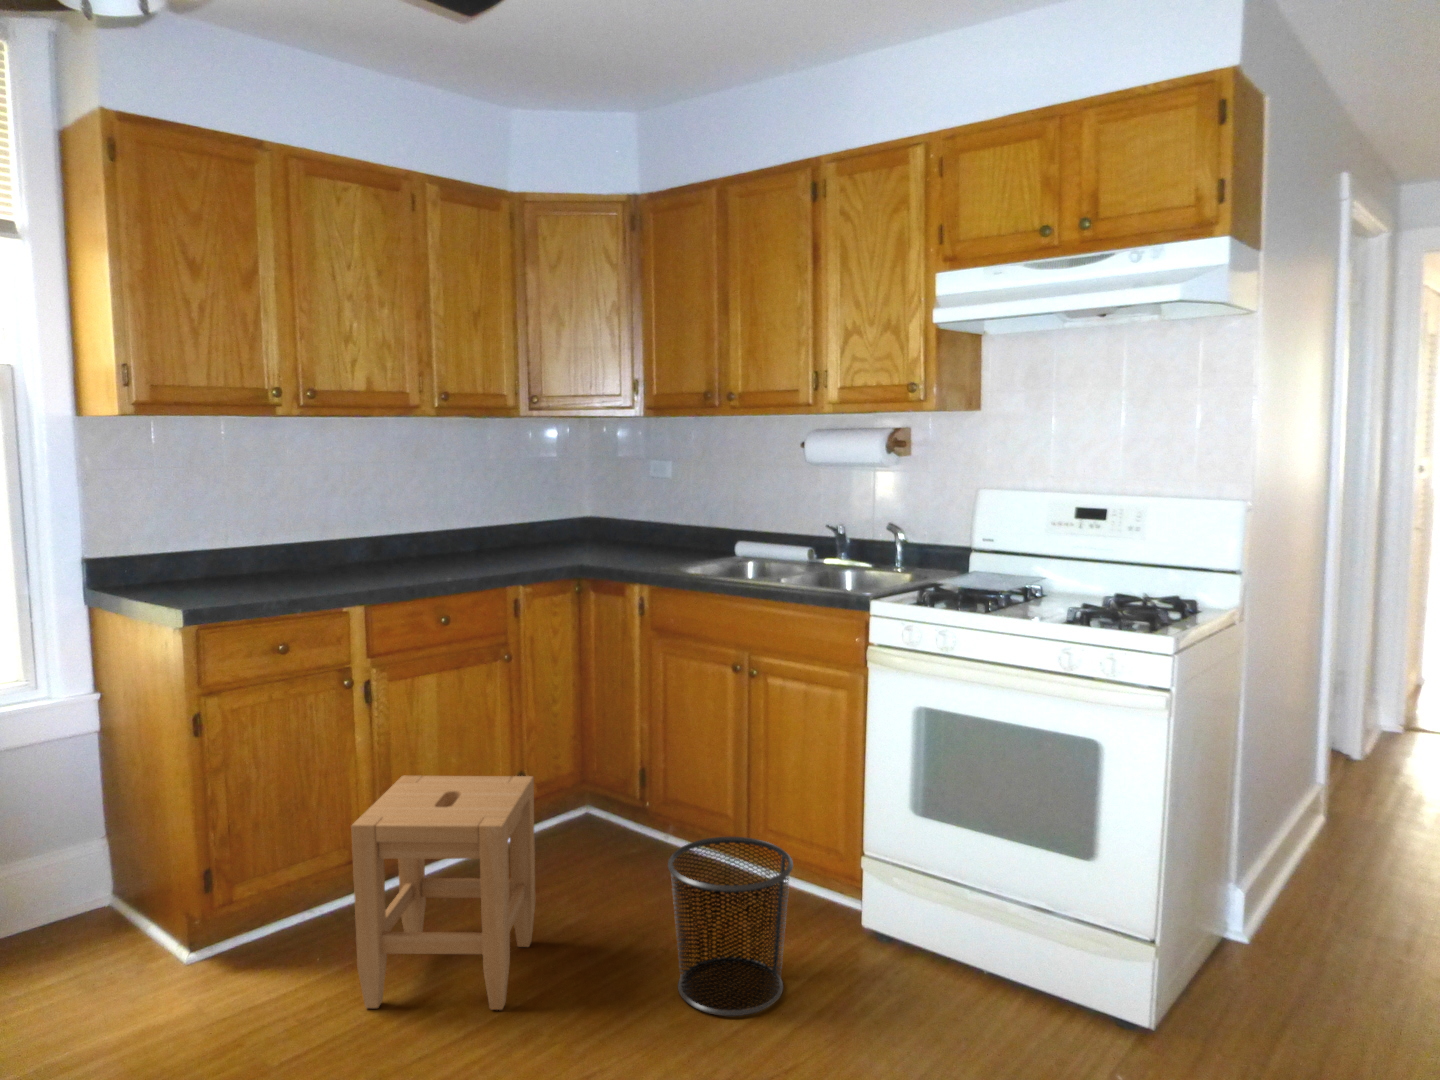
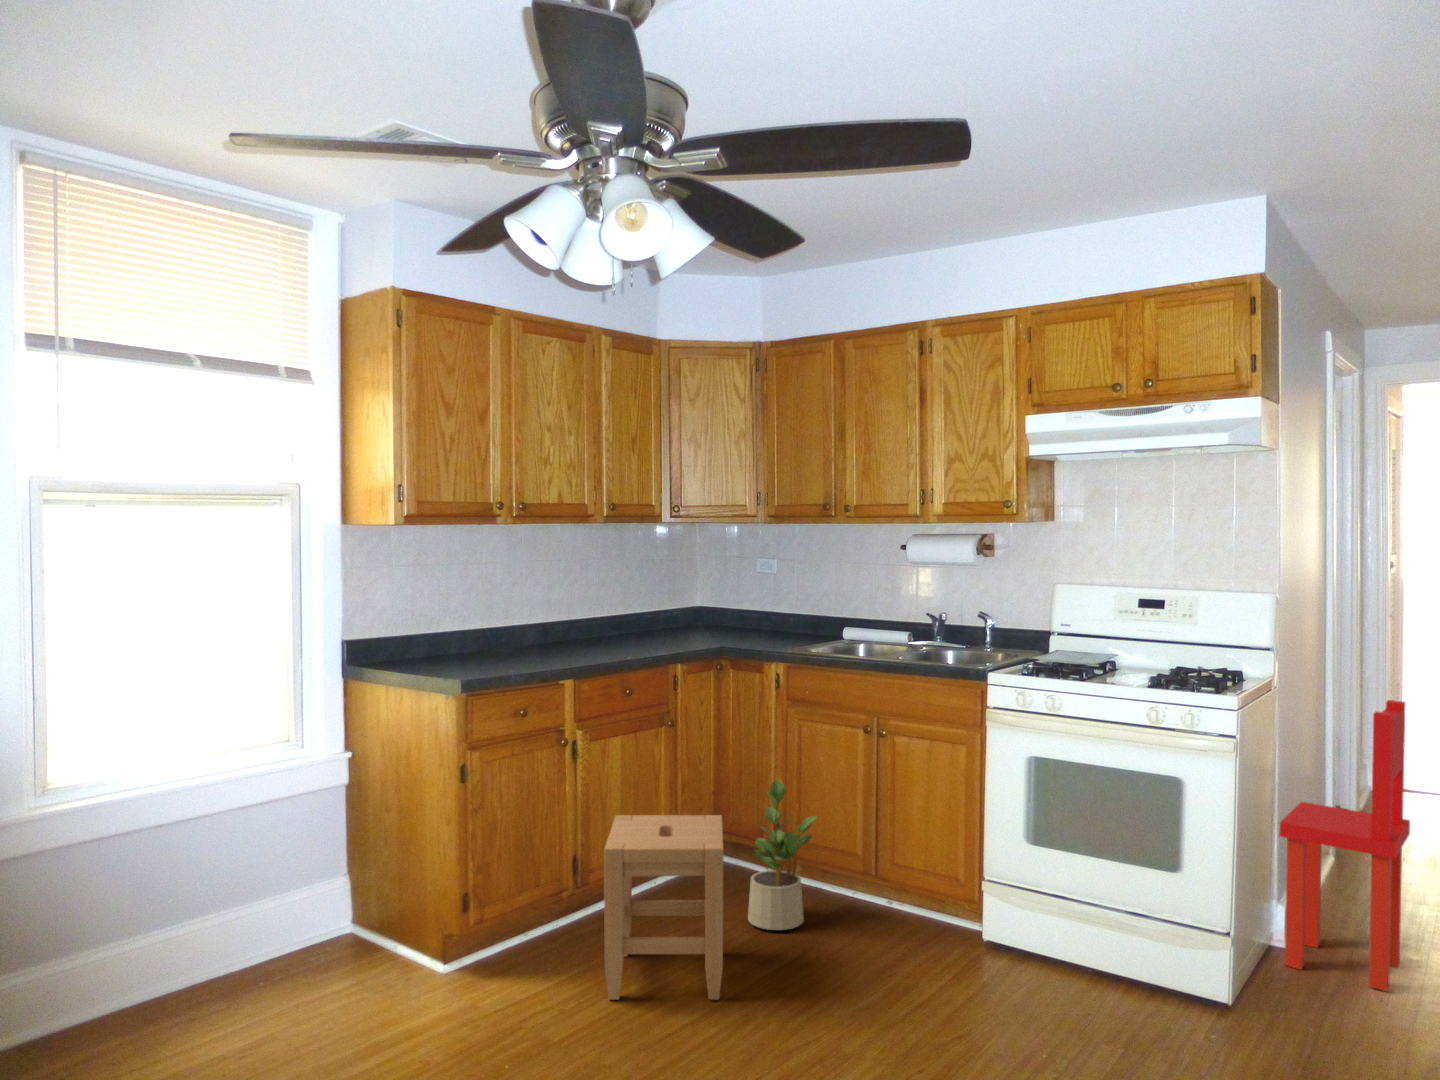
chair: none [1234,637,1408,1007] -> present [1279,700,1410,991]
potted plant: none [585,731,672,911] -> present [748,780,816,930]
waste bin: present [668,837,793,1016] -> none [843,862,944,1002]

